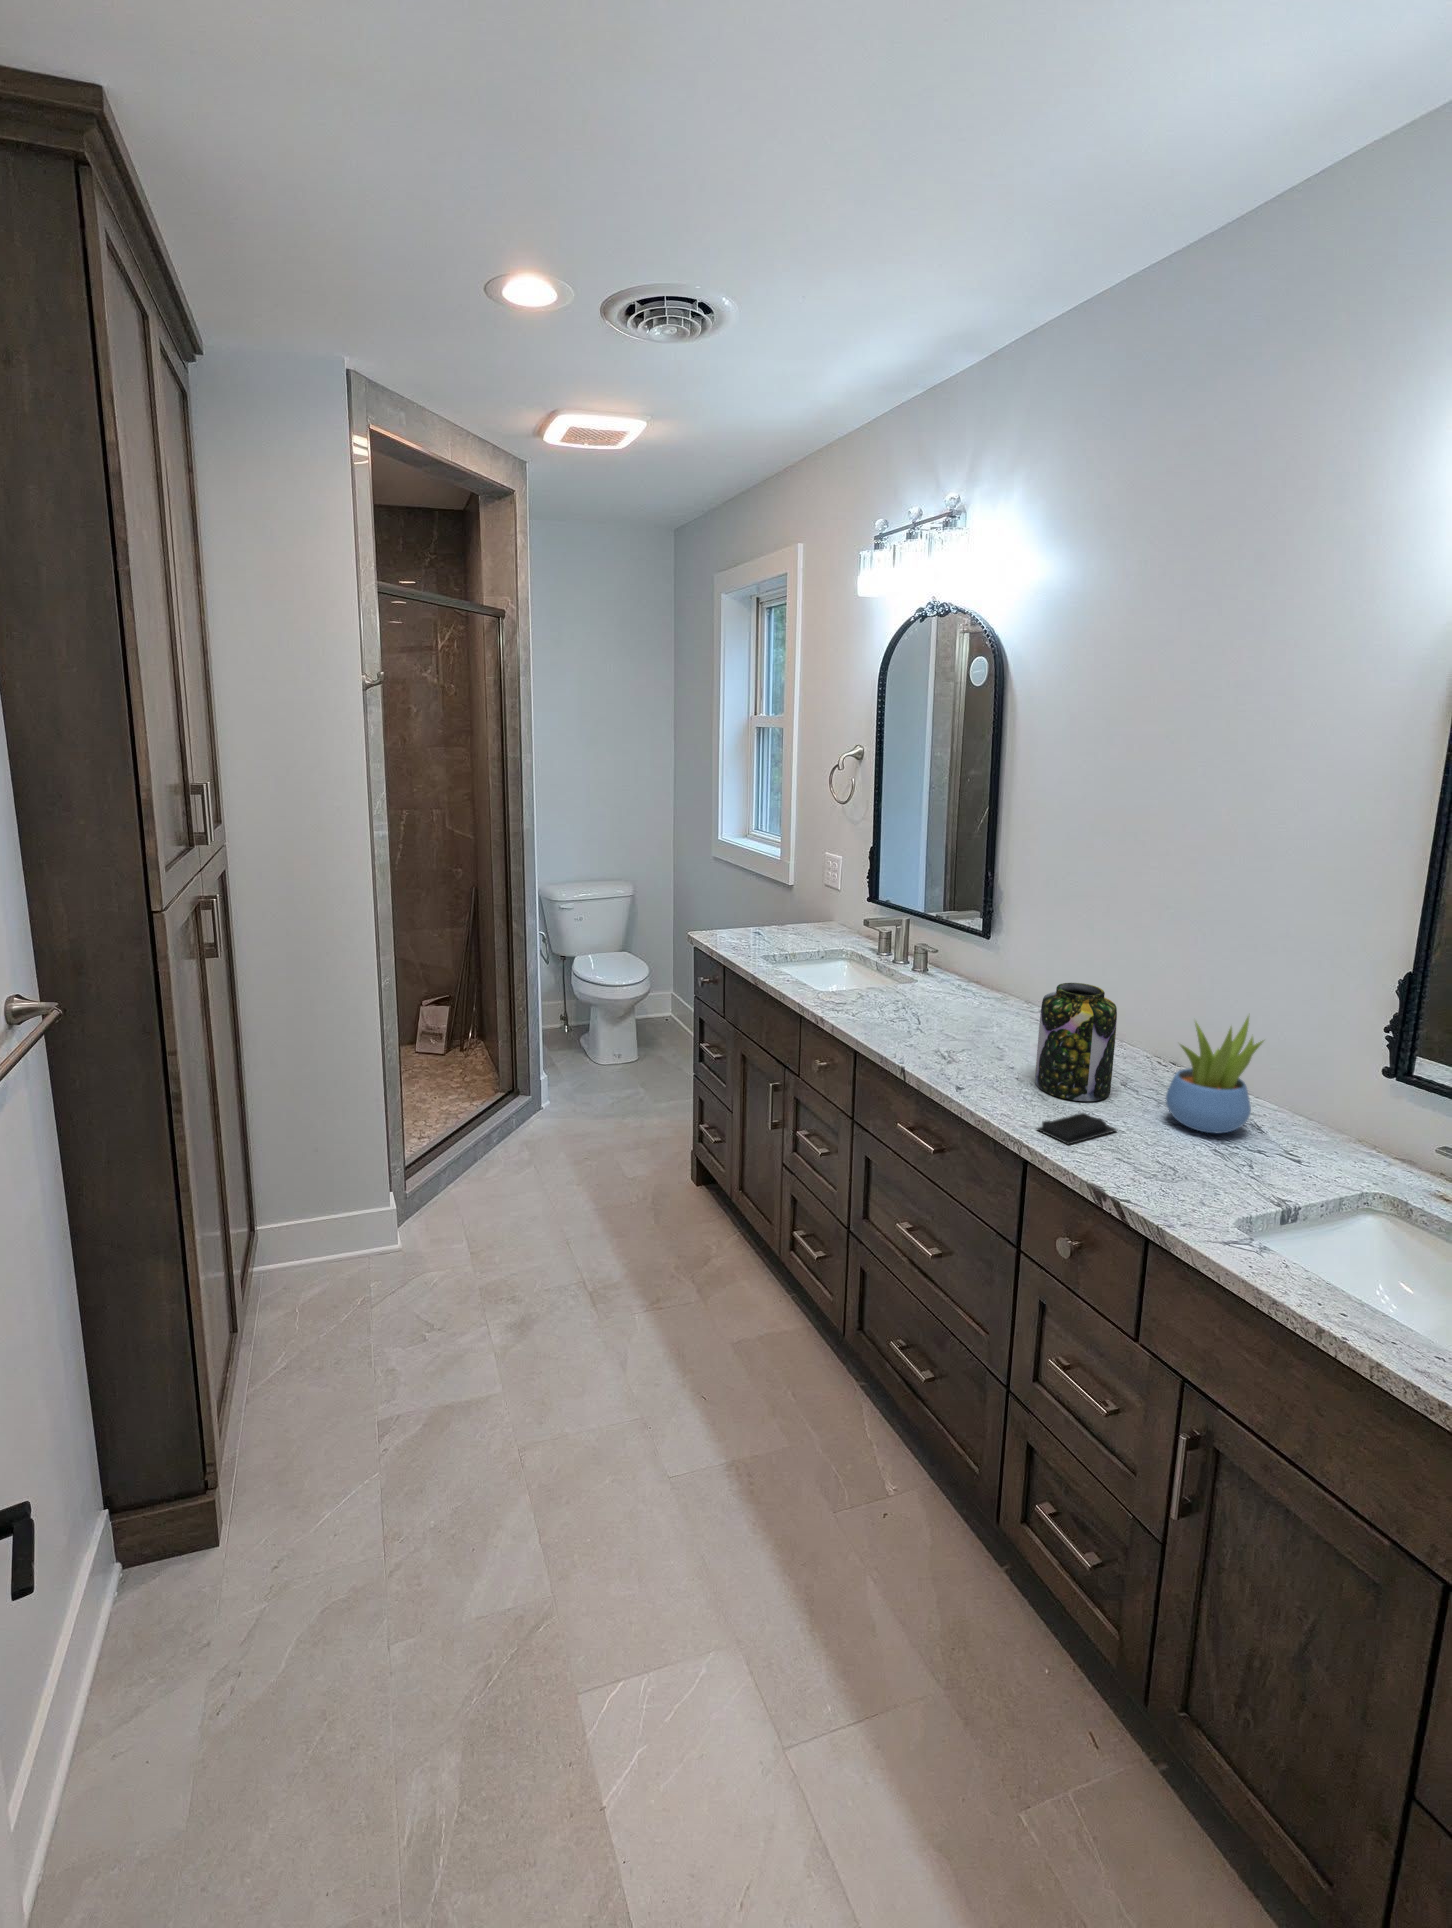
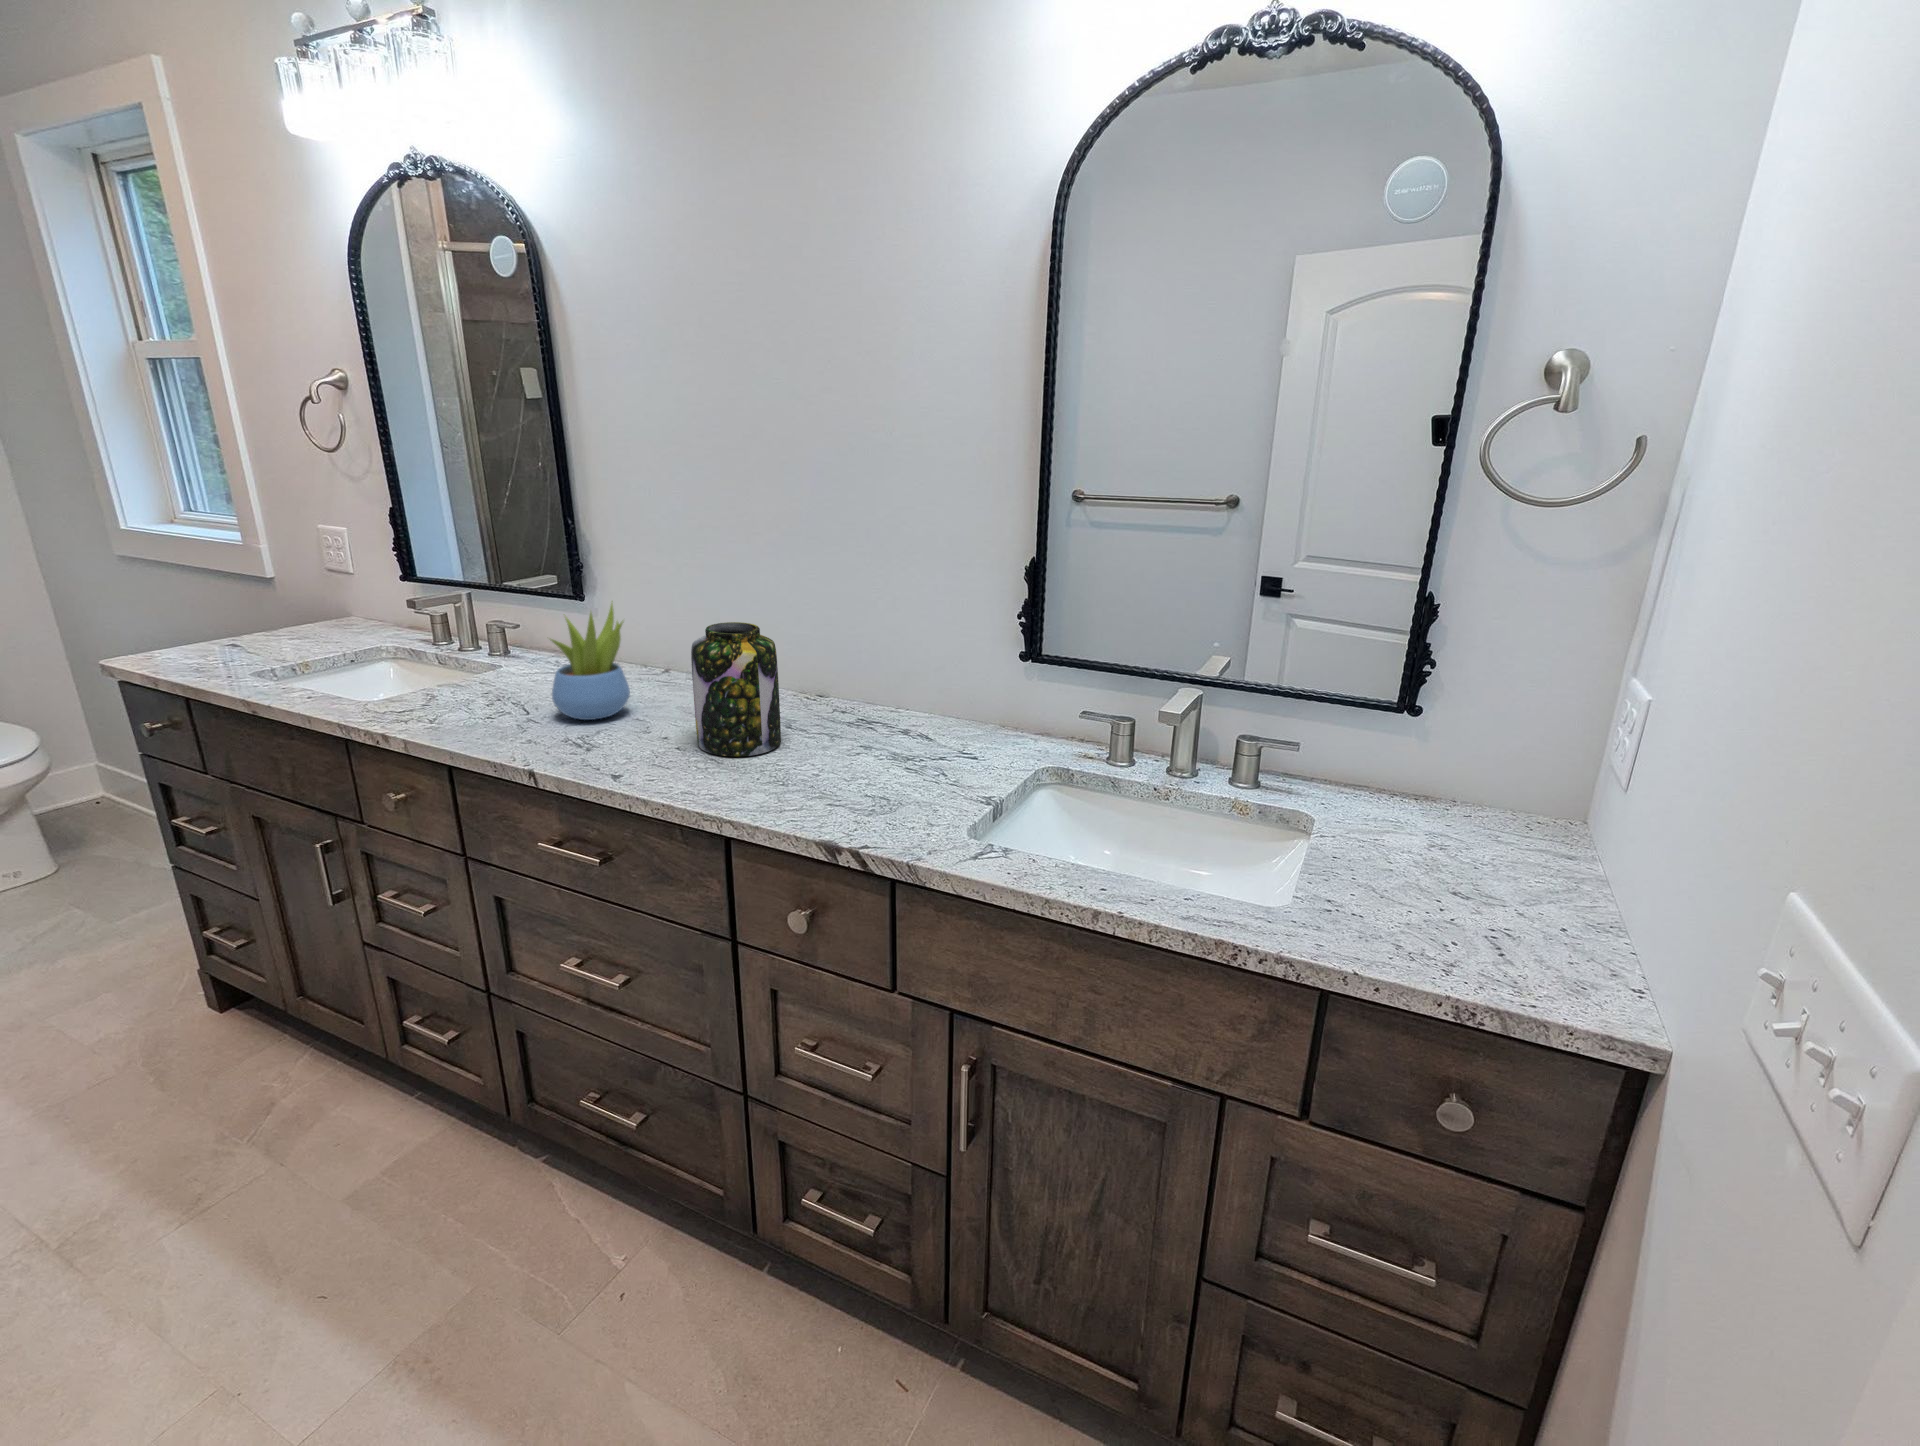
succulent plant: present [1166,1017,1263,1133] -> present [551,604,630,720]
soap bar: present [1037,1113,1117,1144] -> none [729,766,811,805]

